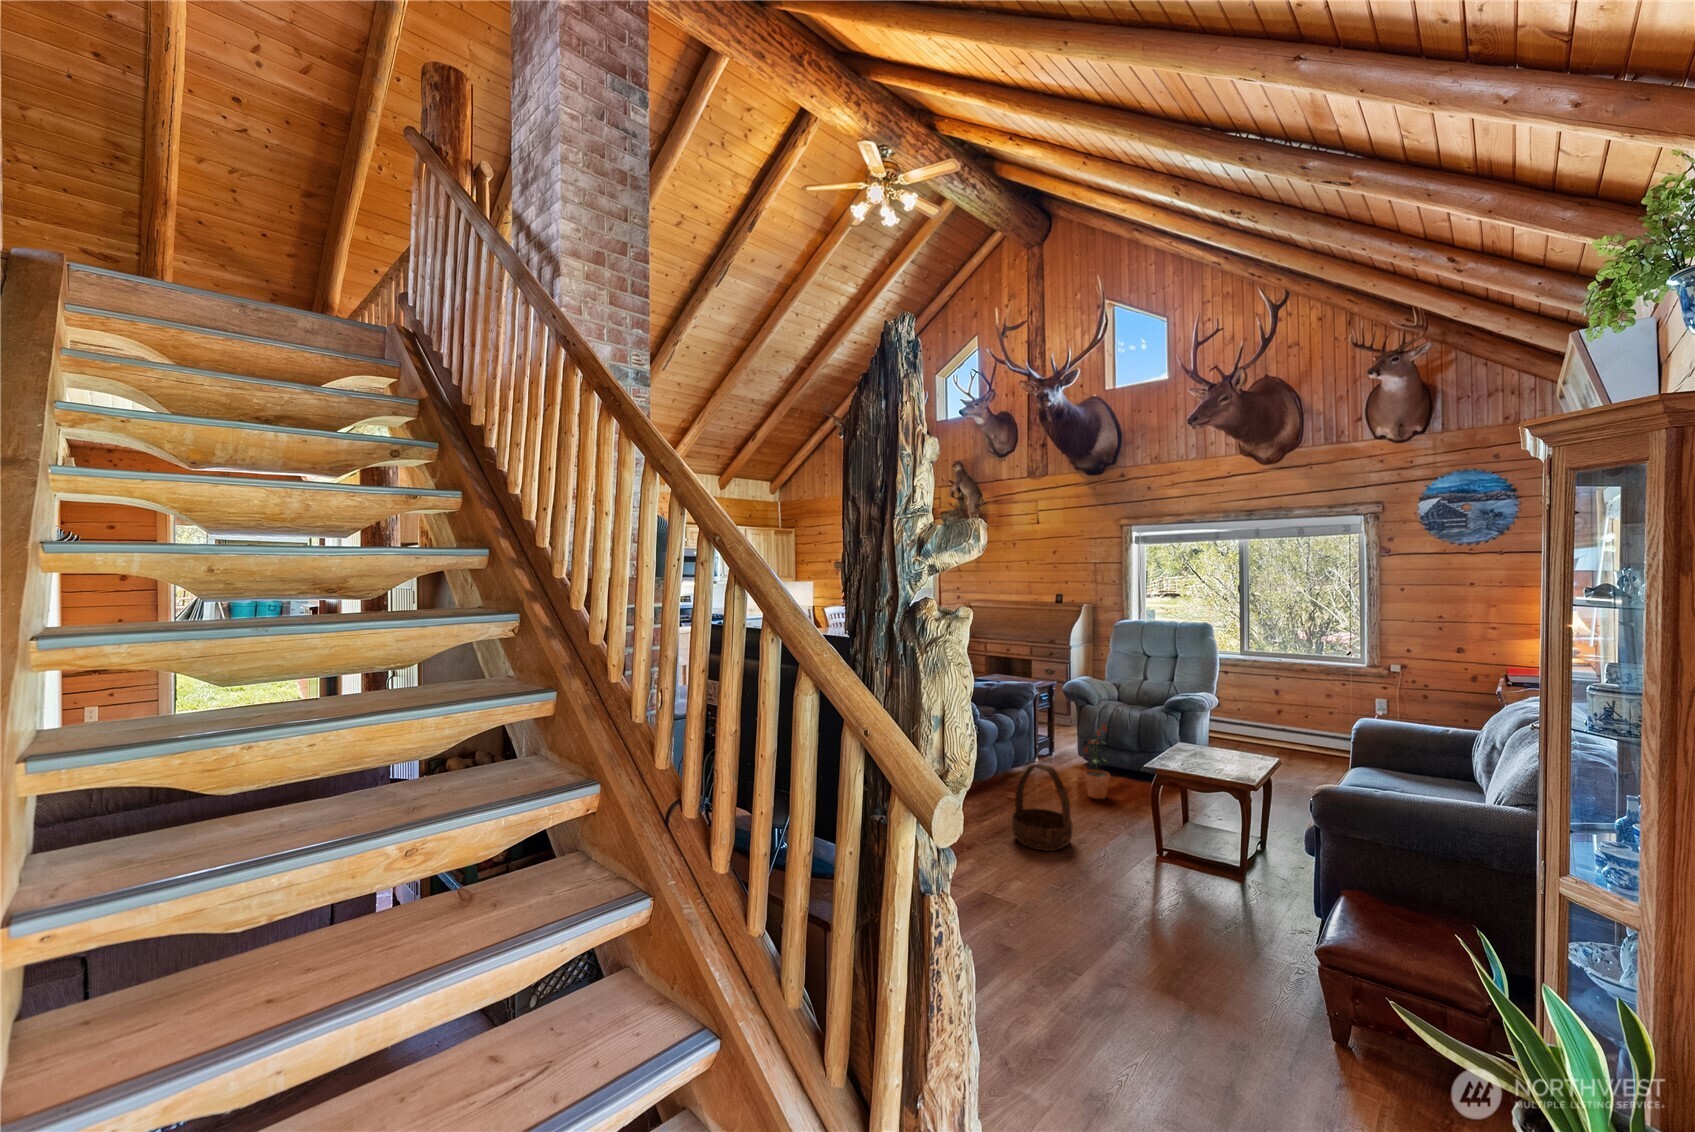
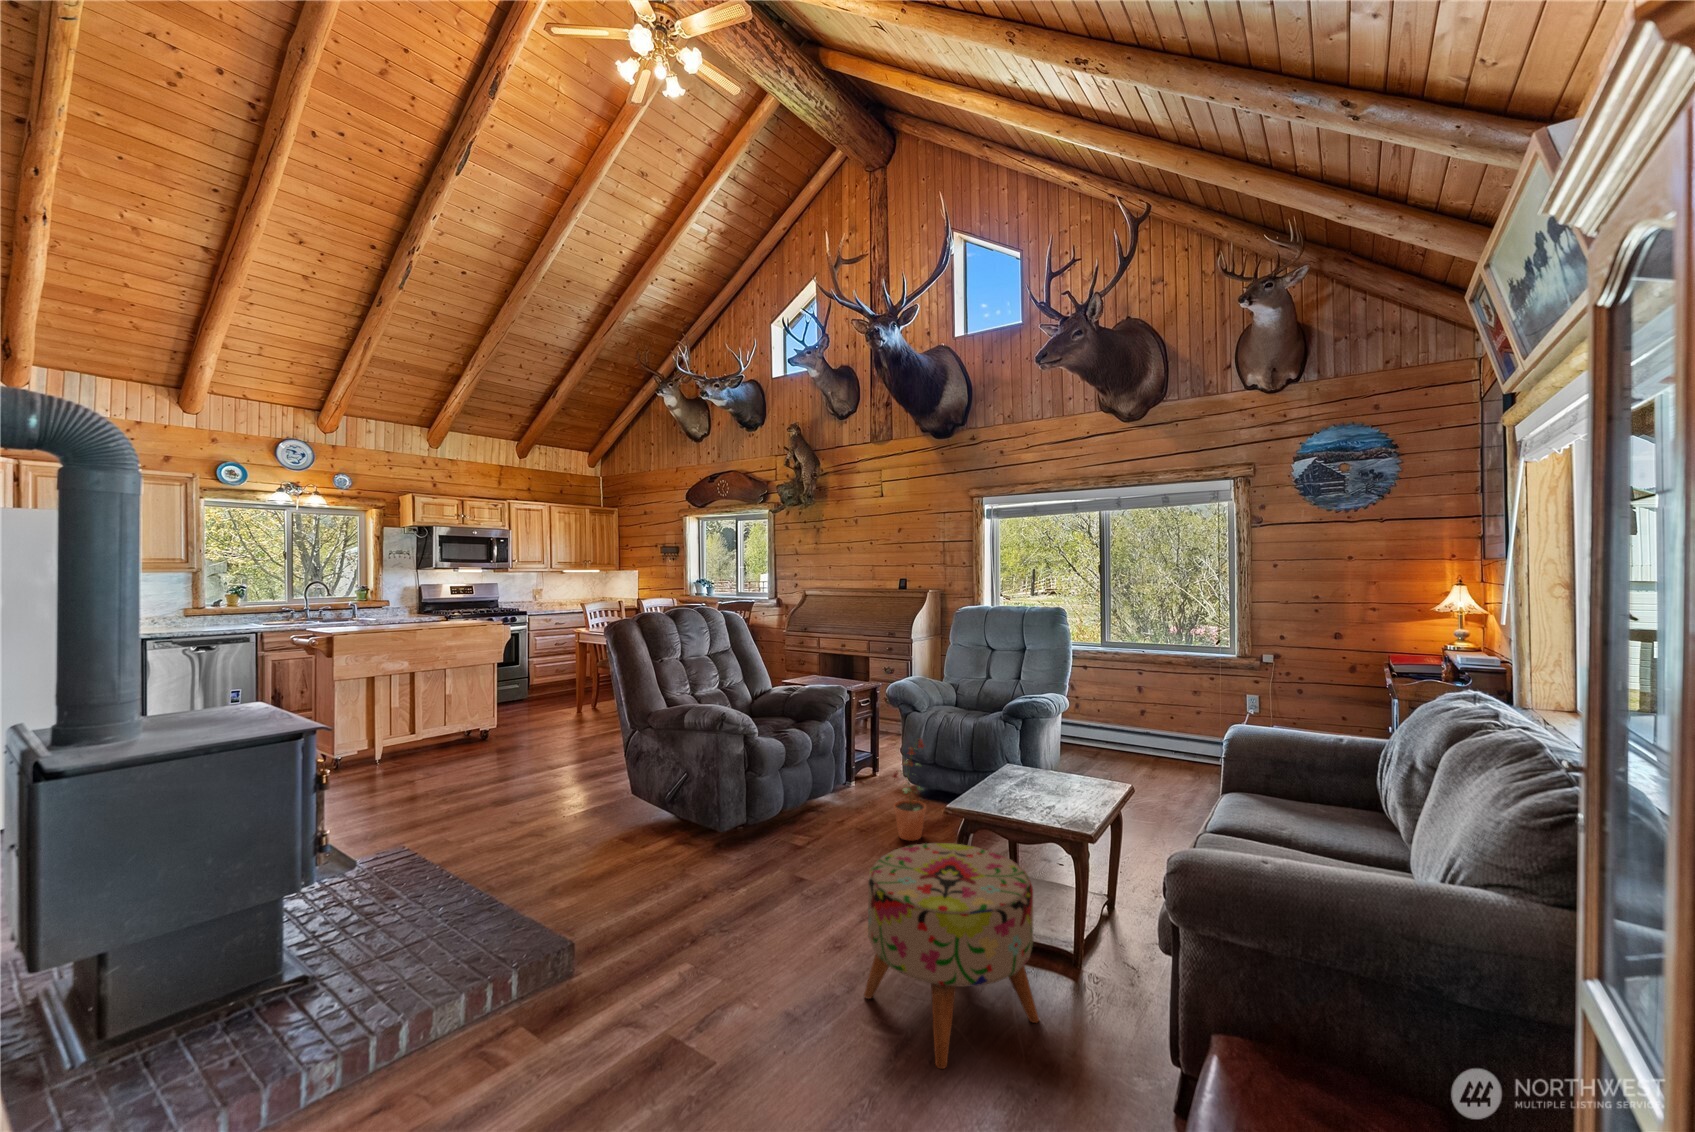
basket: present [1012,764,1072,851] -> none [763,806,849,940]
ottoman: none [1099,788,1221,916] -> present [864,843,1039,1069]

